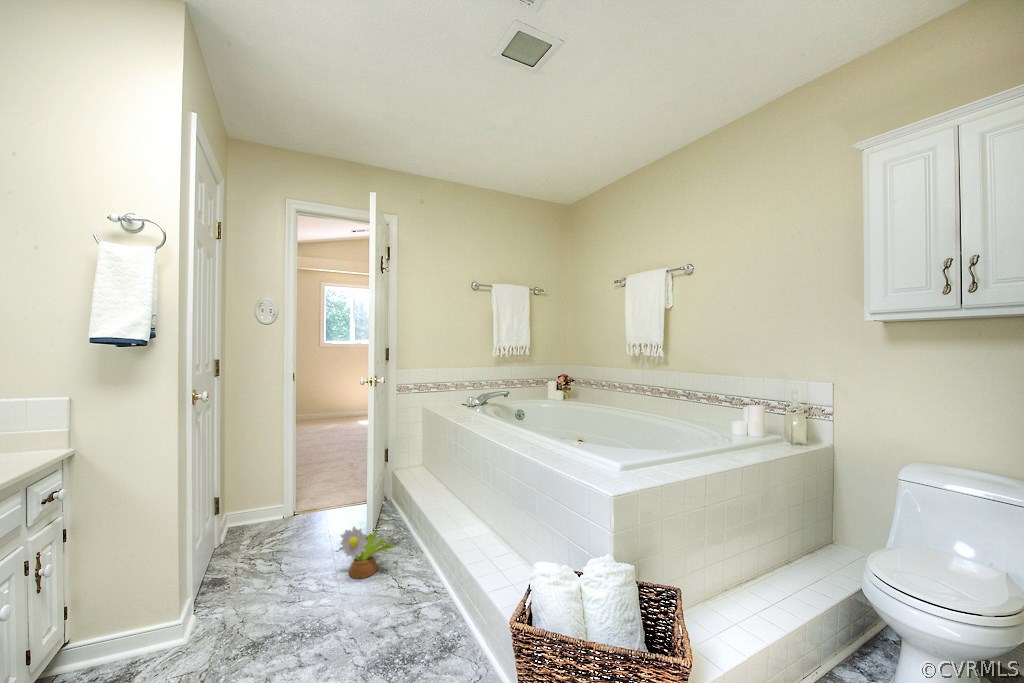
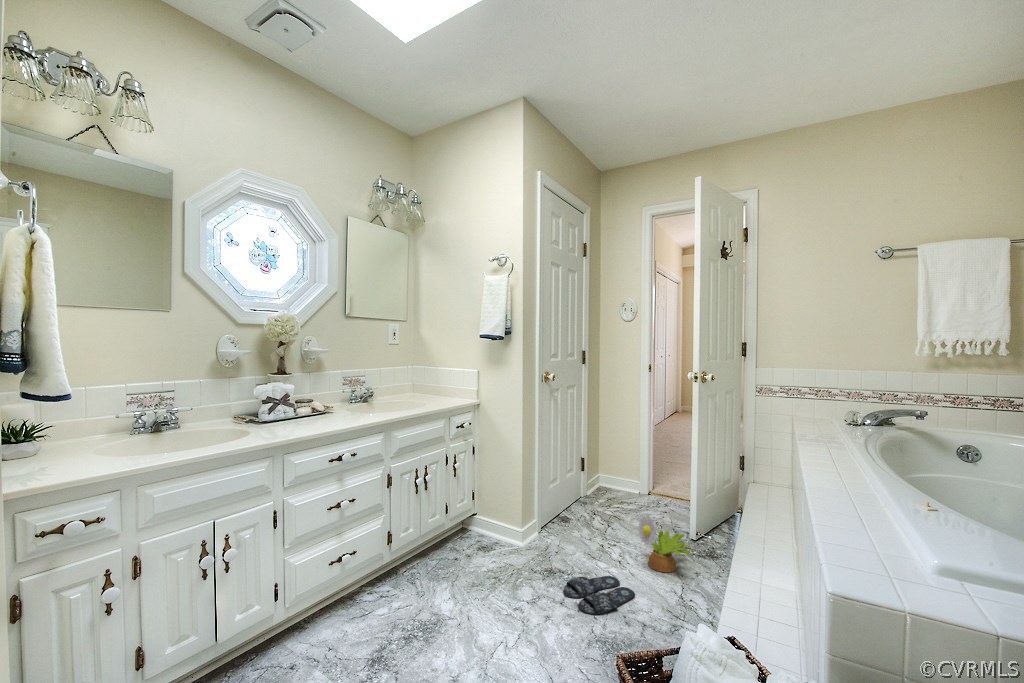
slippers: none [289,606,366,658] -> present [563,576,635,615]

